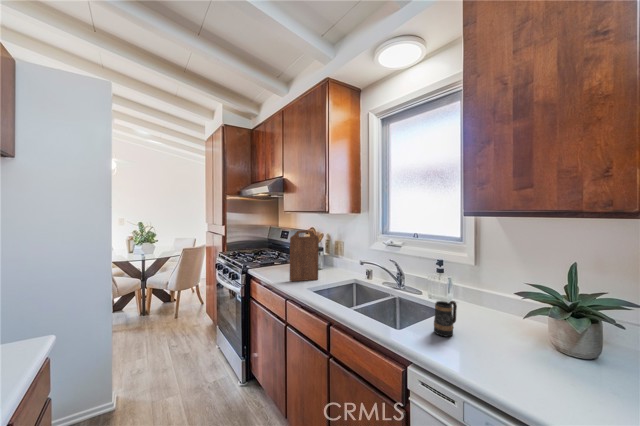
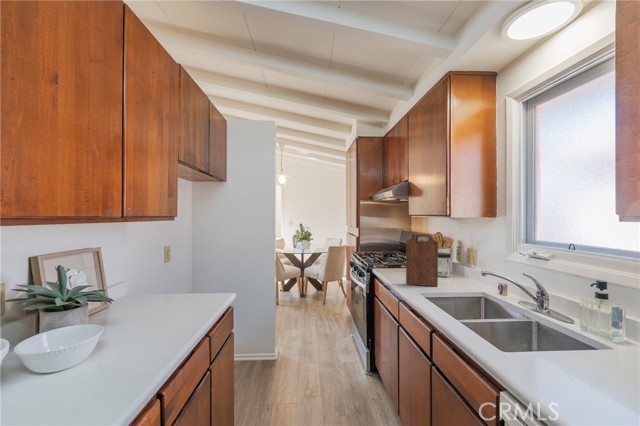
mug: present [434,301,457,337] -> none [557,330,599,378]

